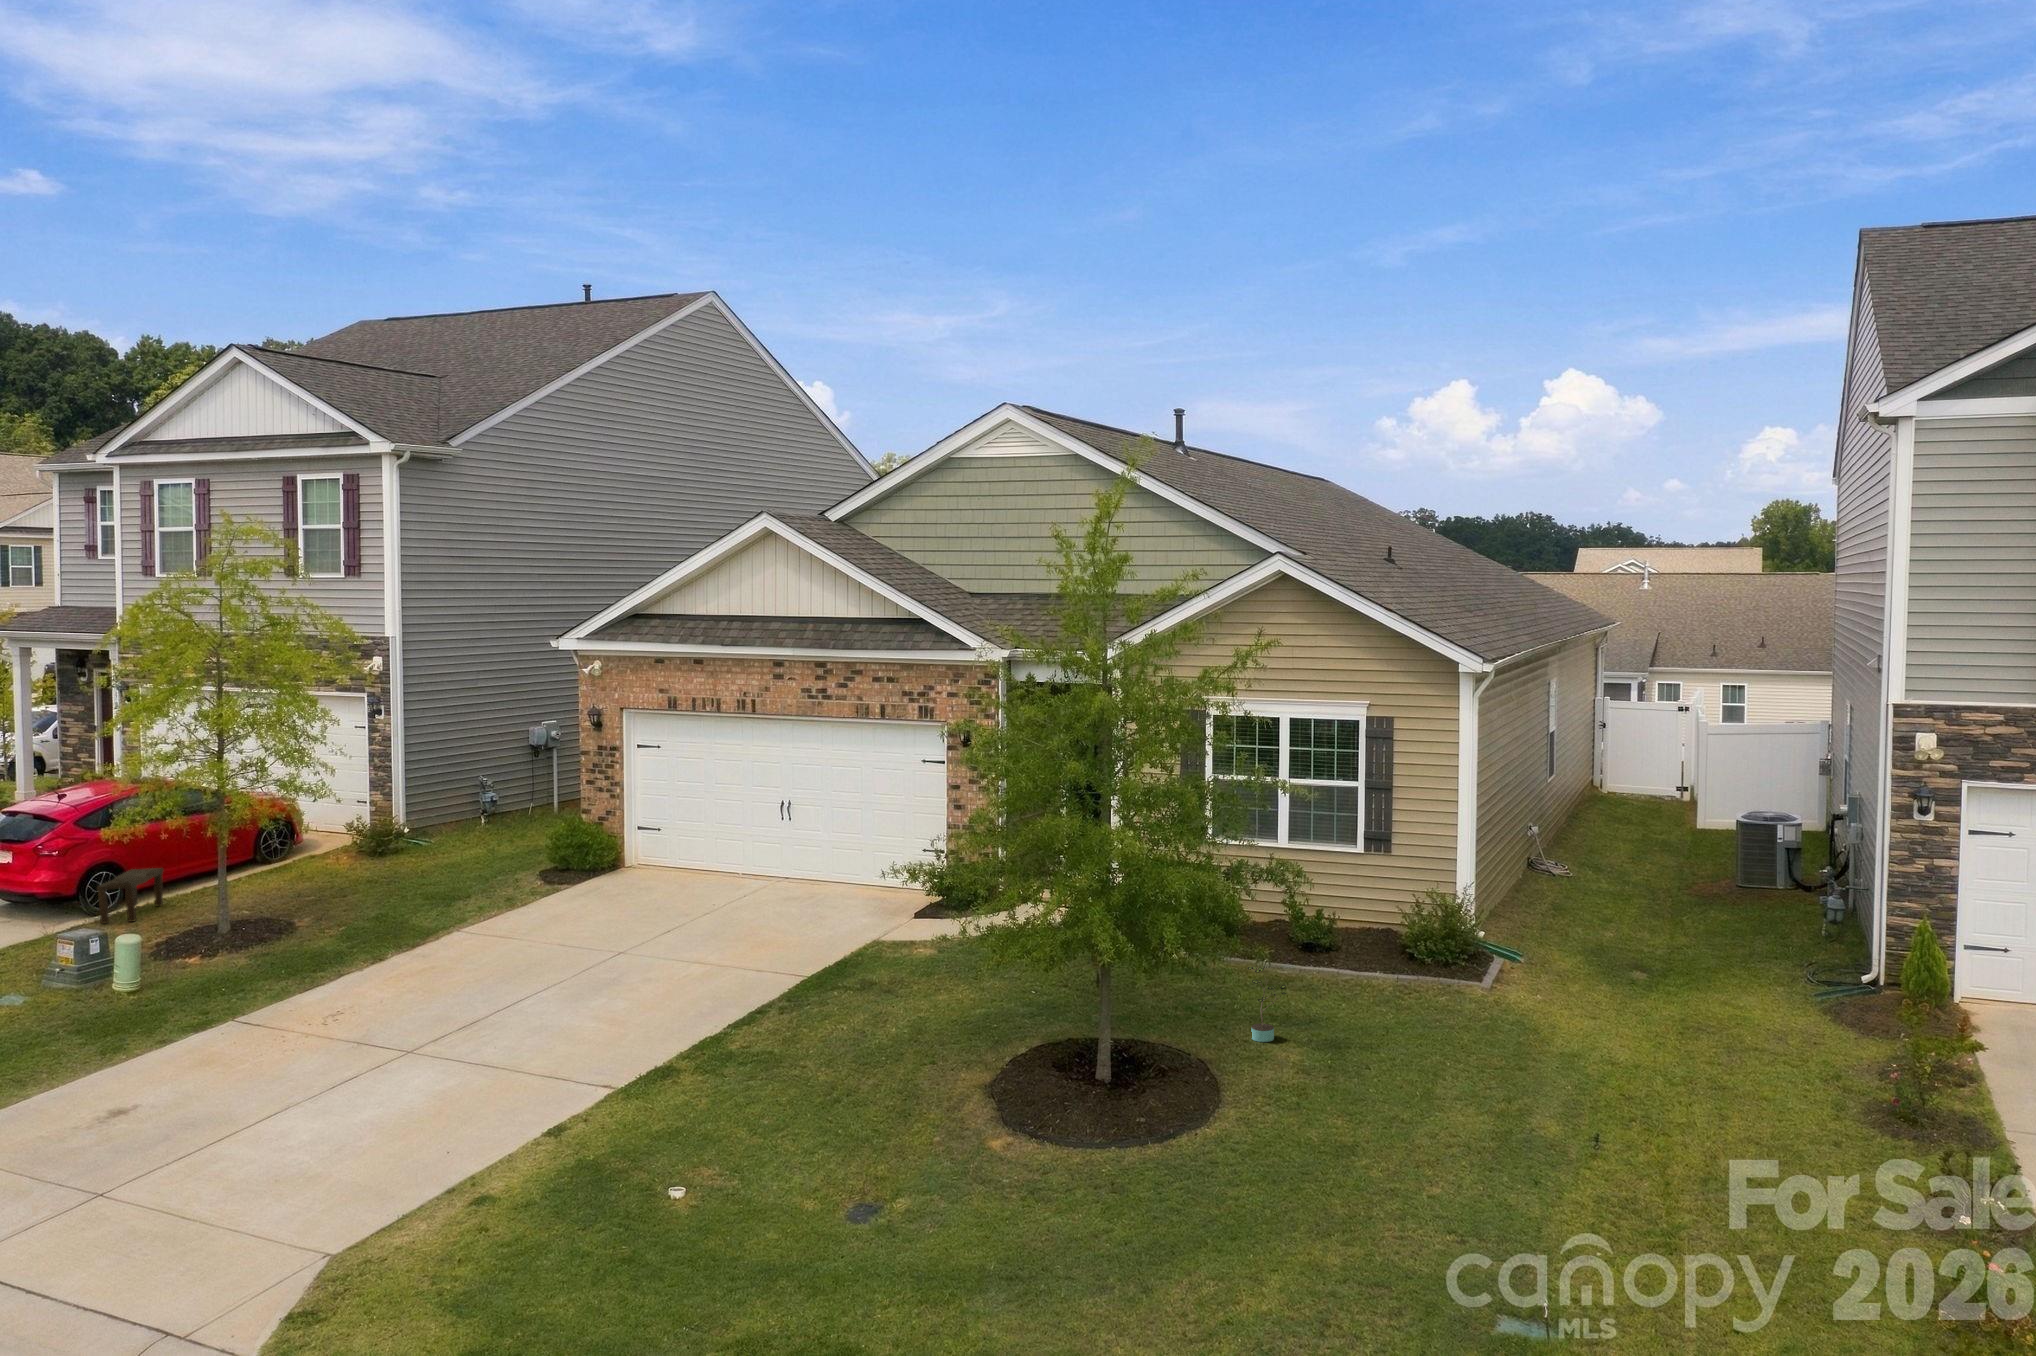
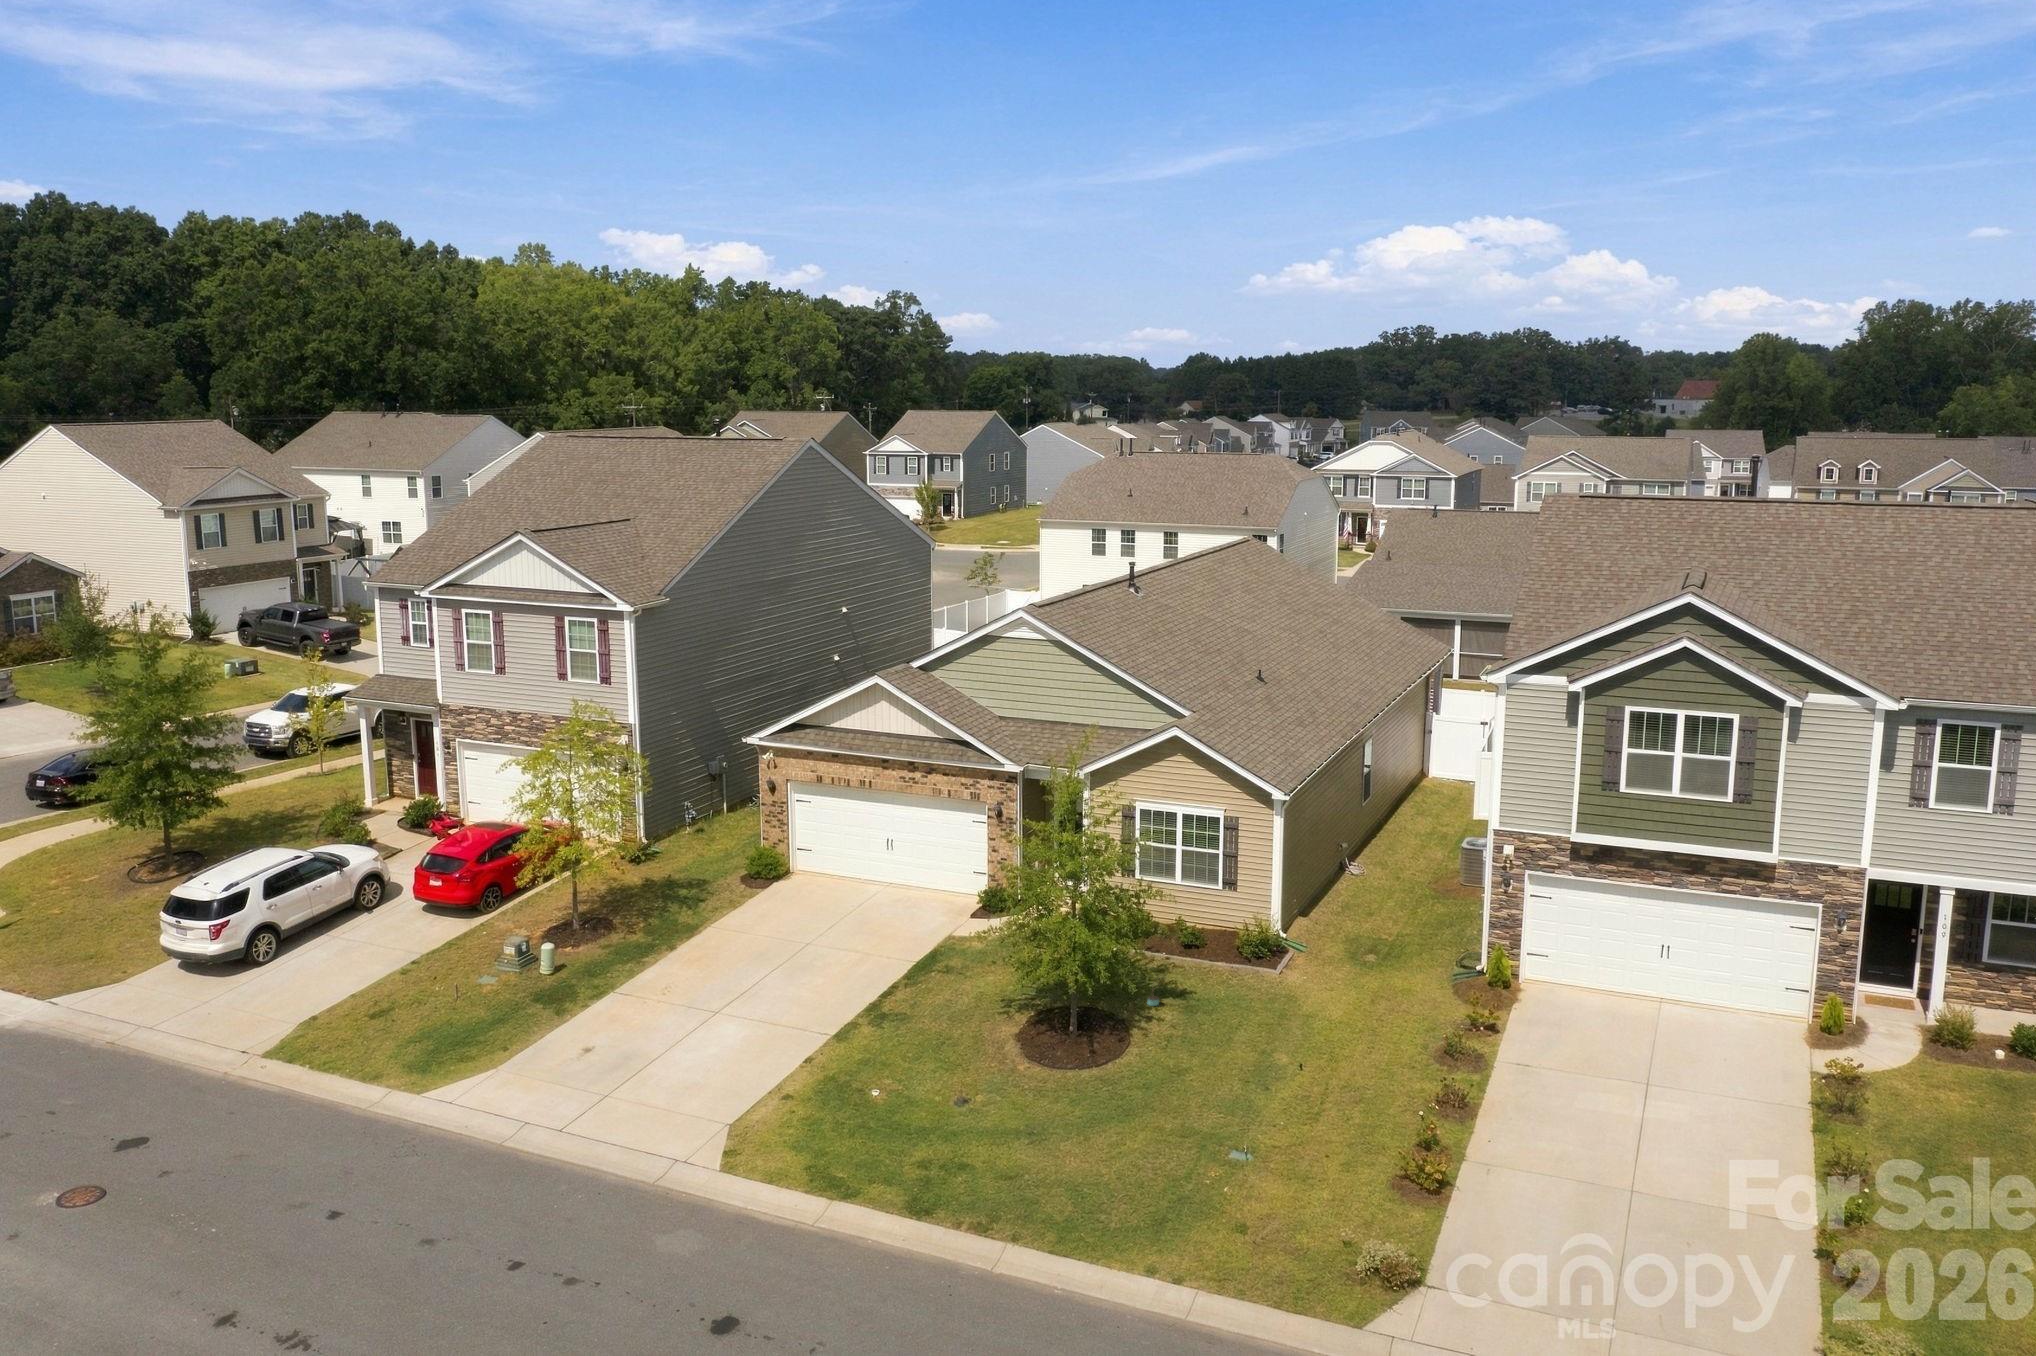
bench: present [97,868,163,924] -> none [490,882,520,919]

